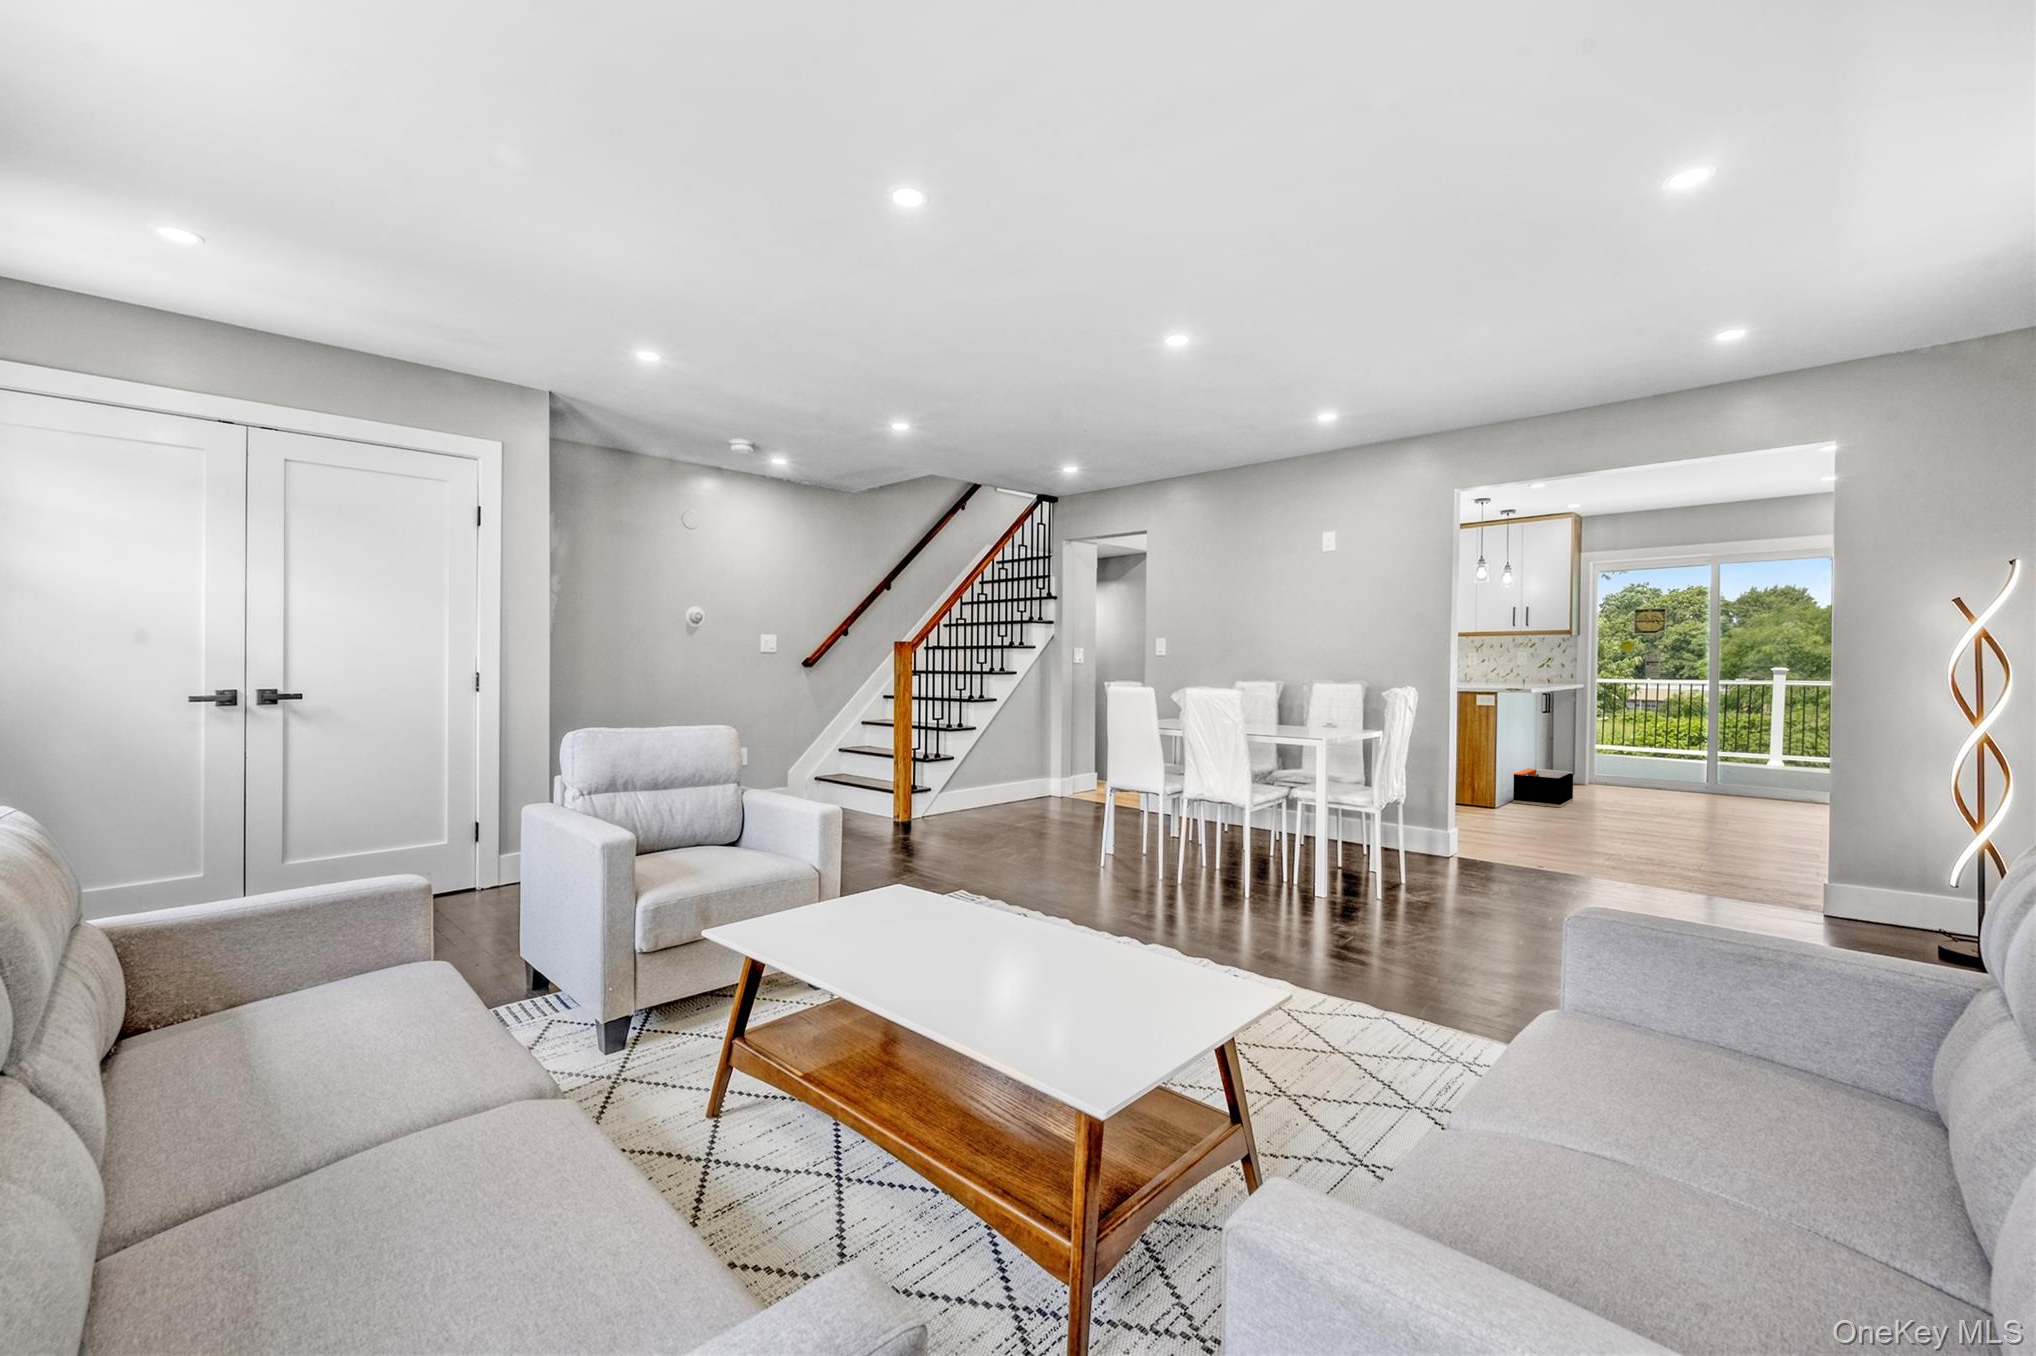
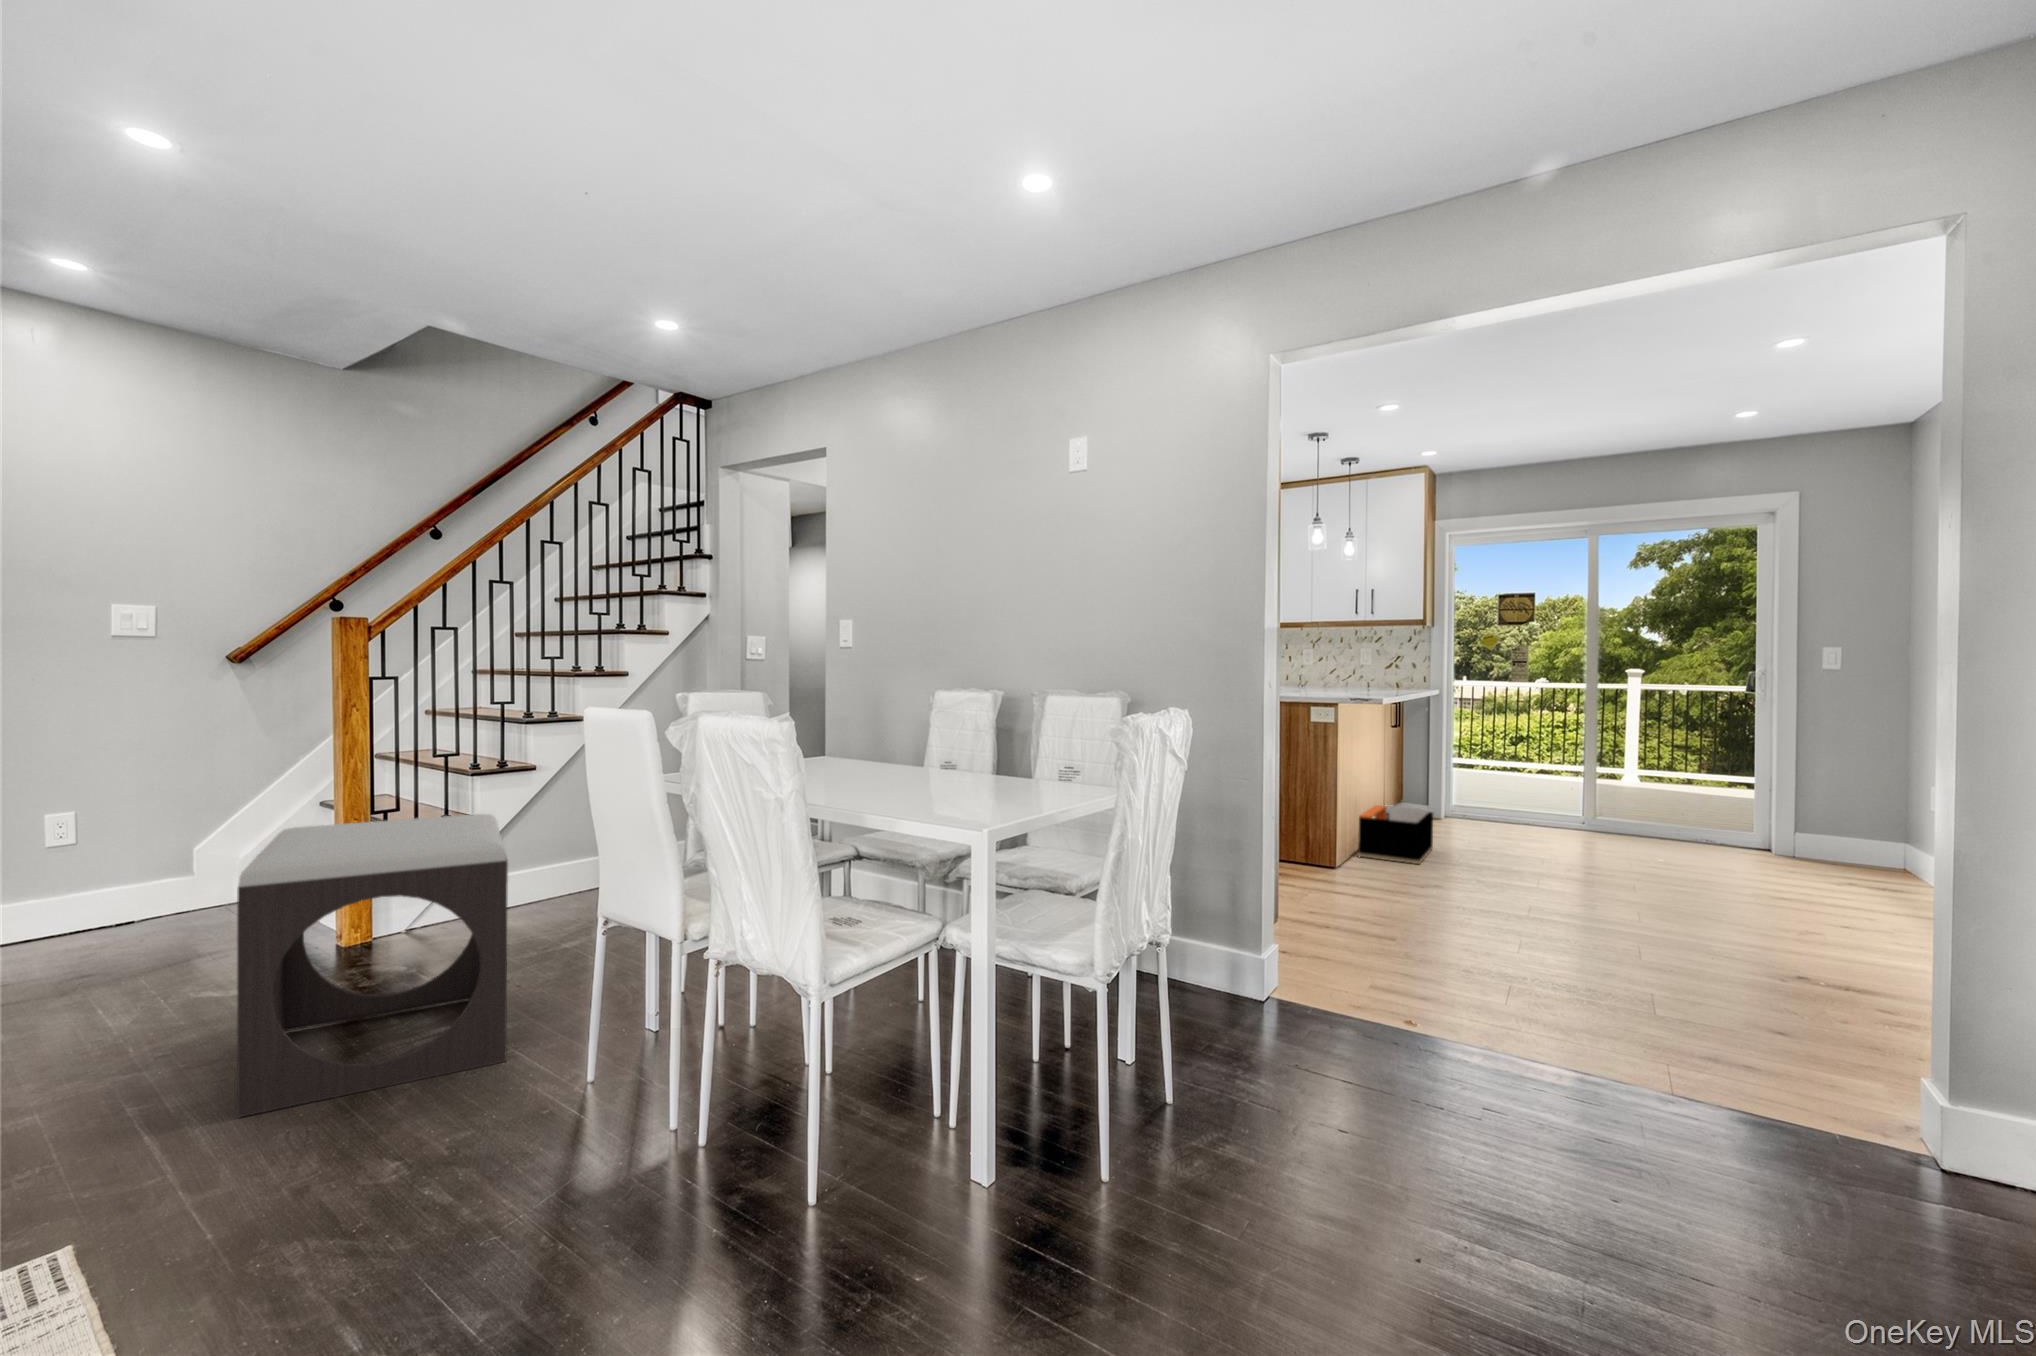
footstool: none [939,745,1064,867] -> present [237,814,508,1118]

